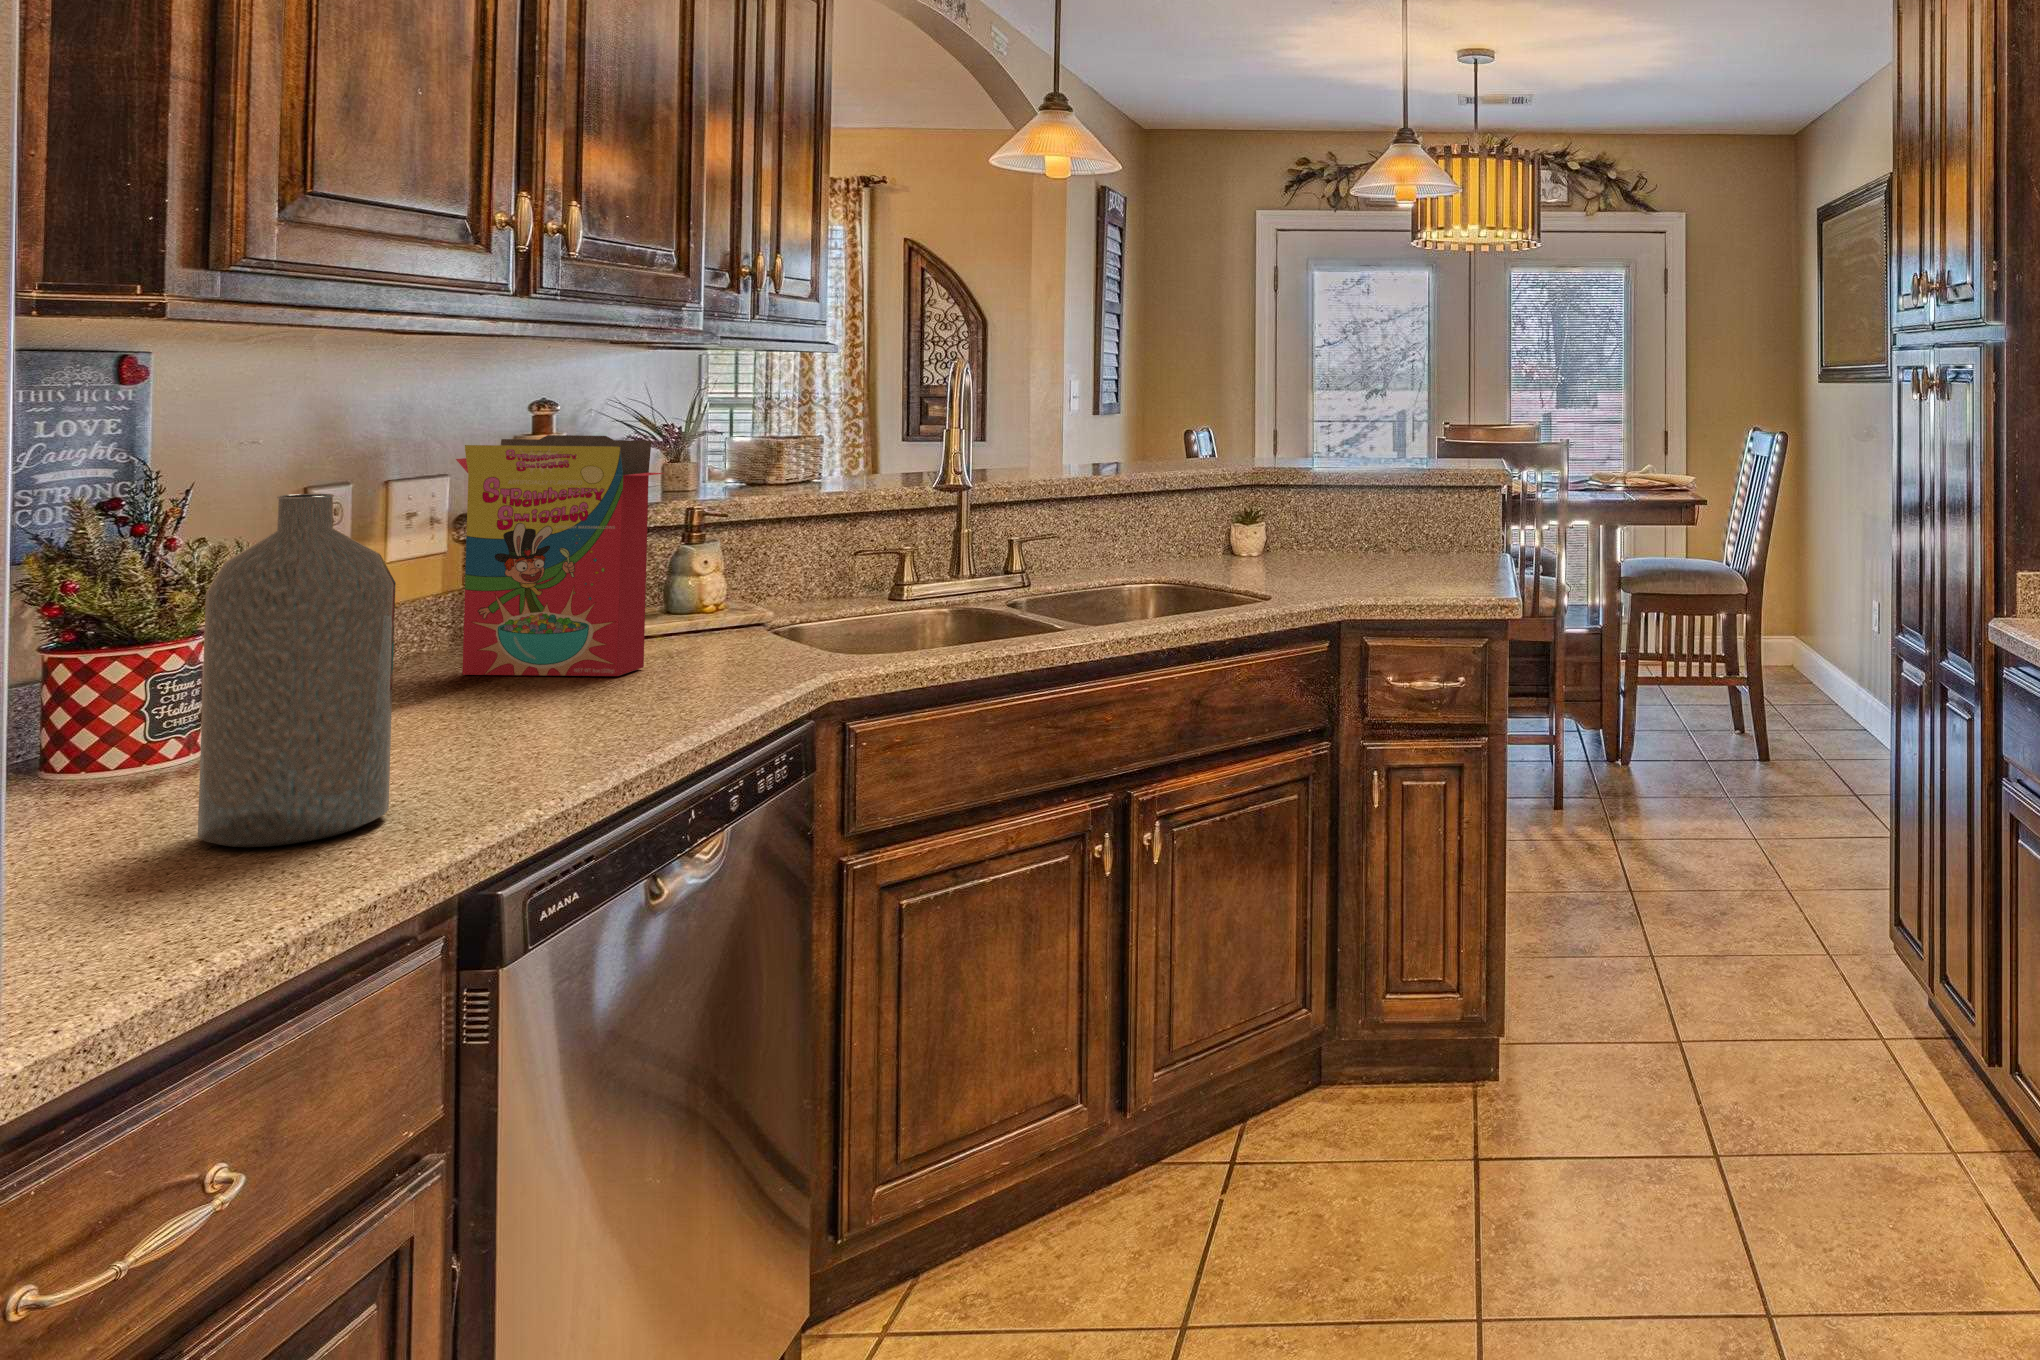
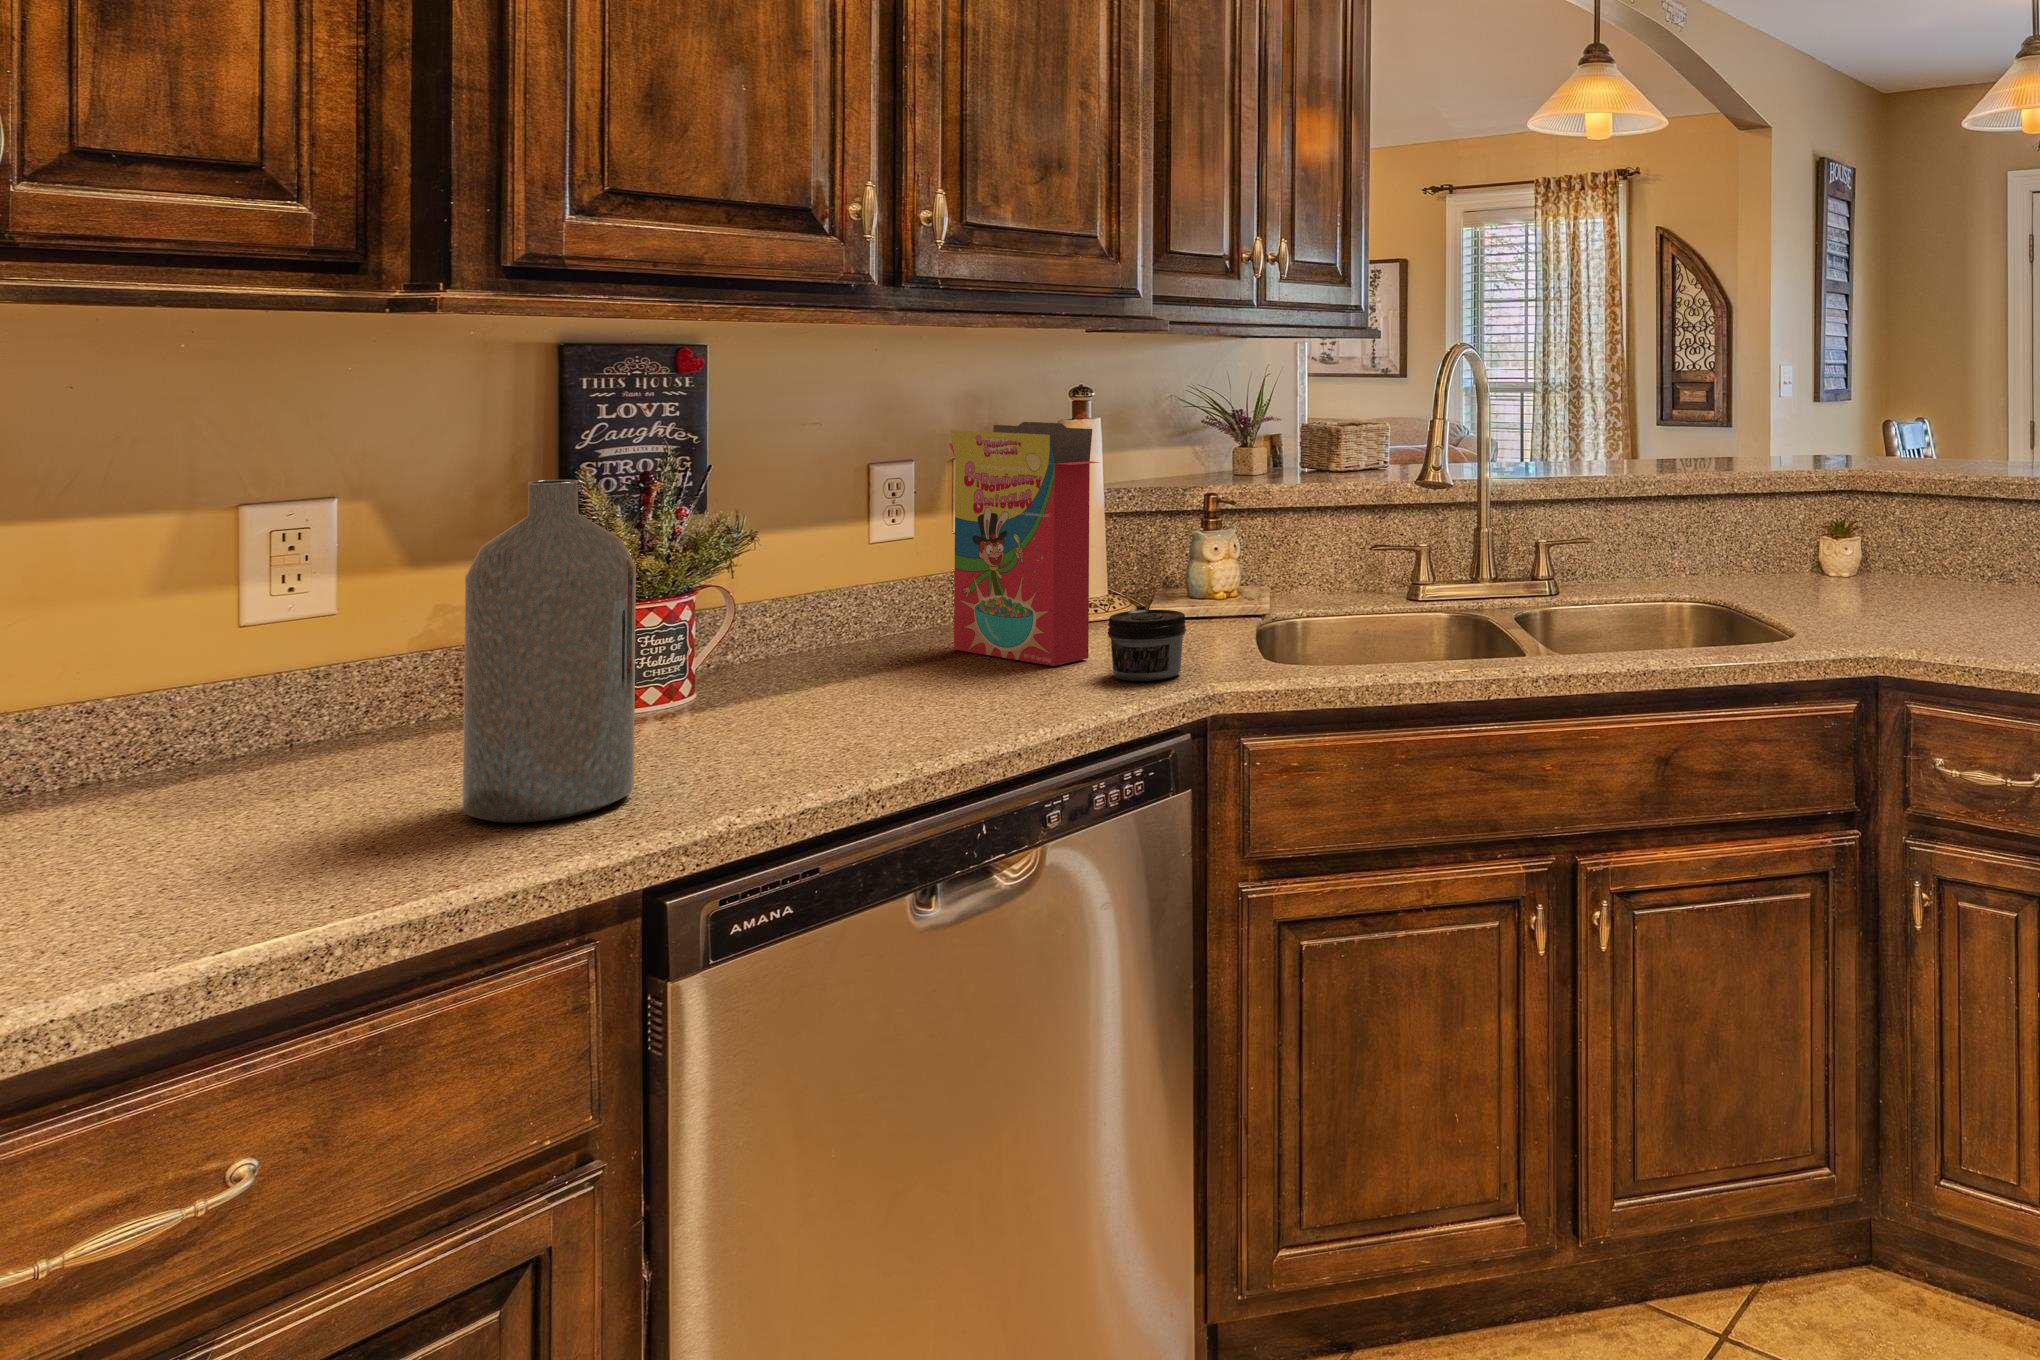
jar: none [696,611,778,679] -> present [1107,610,1186,681]

